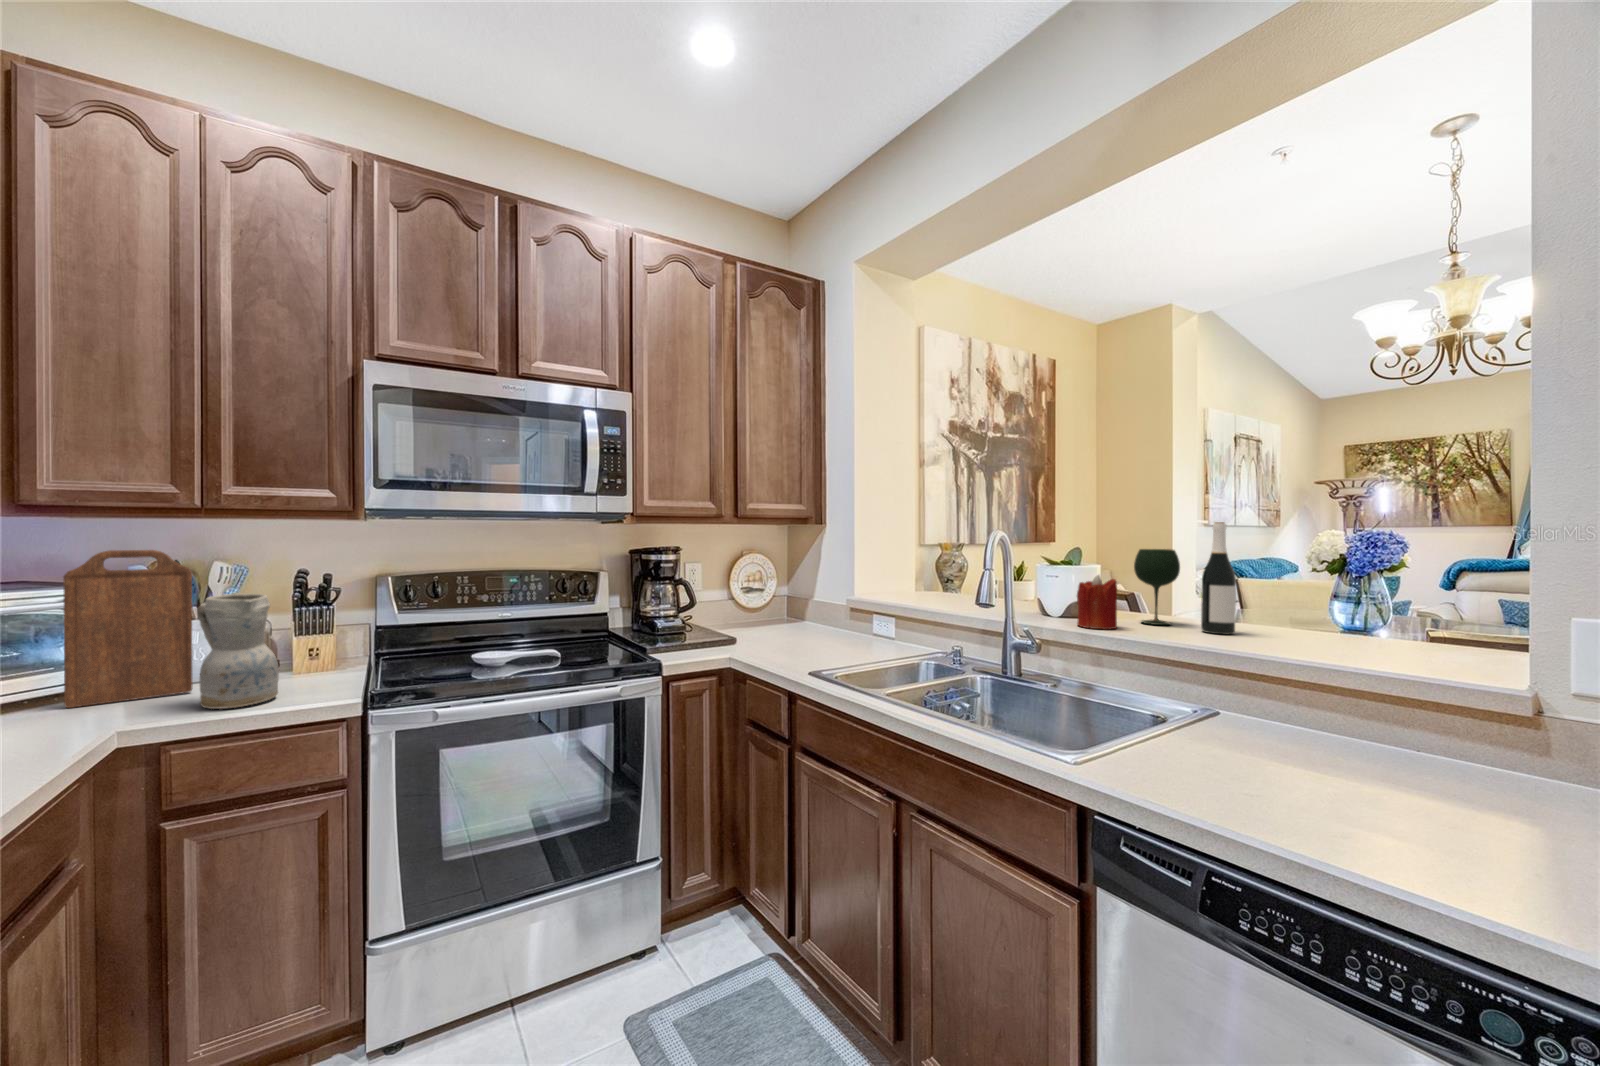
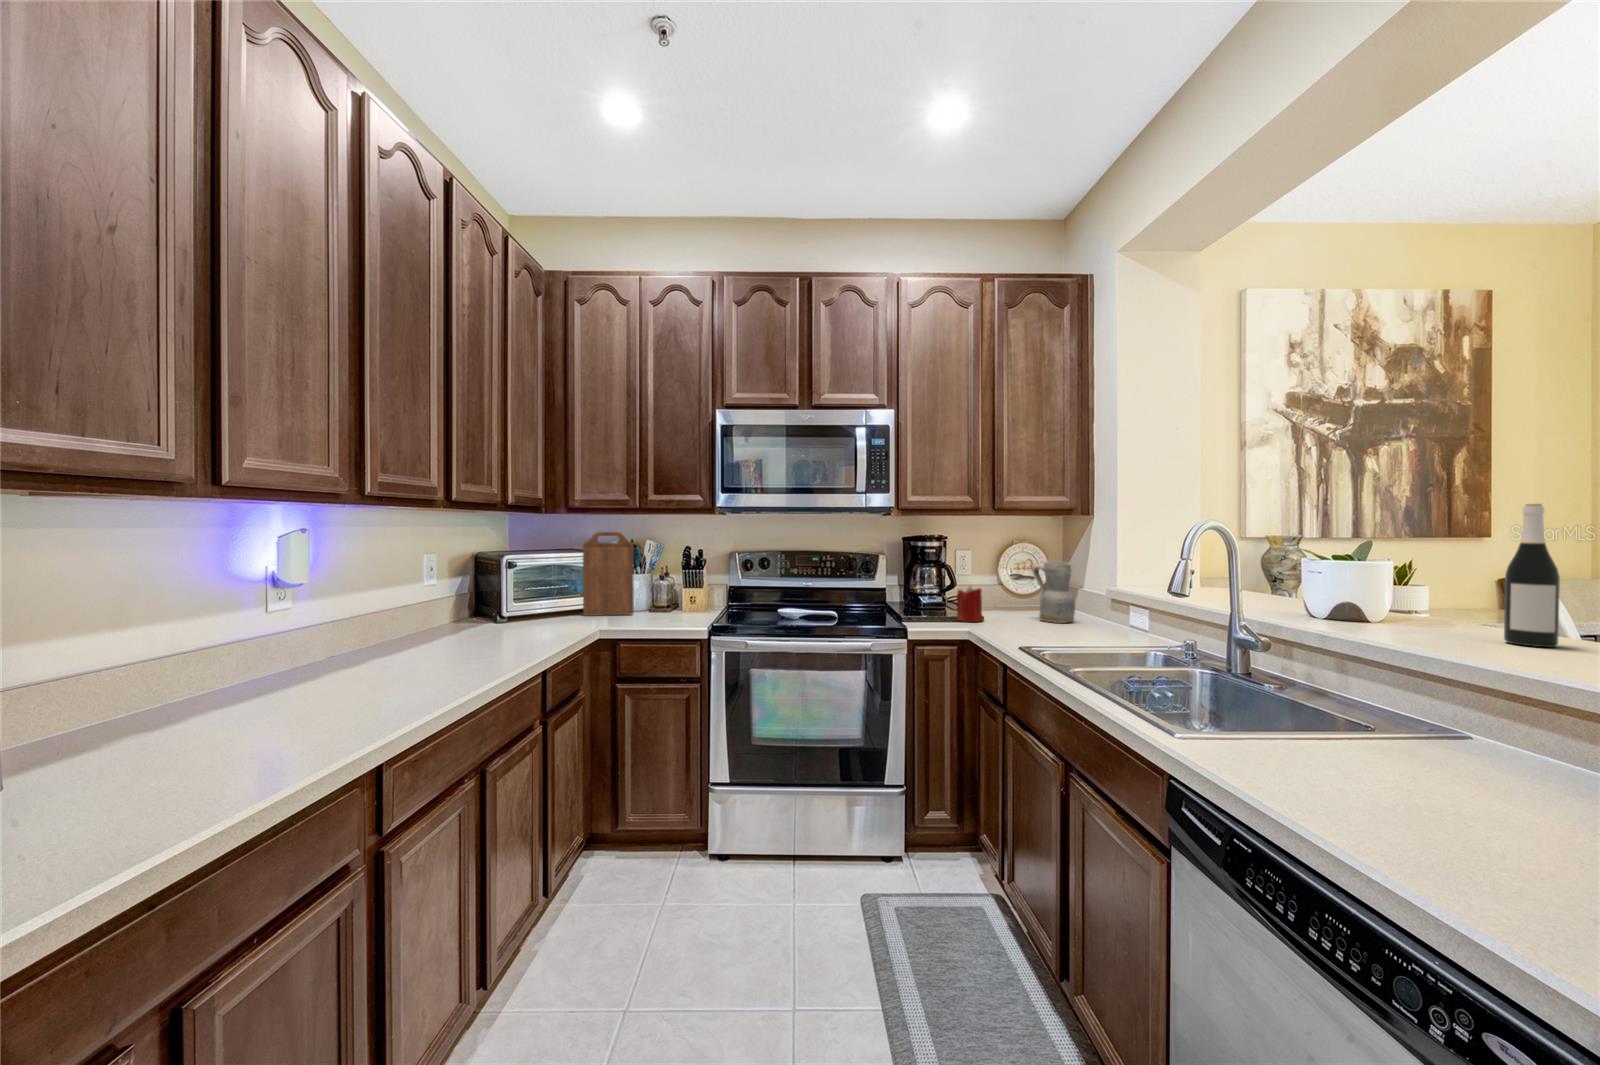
wine glass: present [1134,549,1180,625] -> none [1424,539,1495,633]
candle: present [1077,575,1117,629] -> present [956,586,982,622]
ceramic pitcher: present [197,594,279,709] -> present [1033,561,1075,623]

